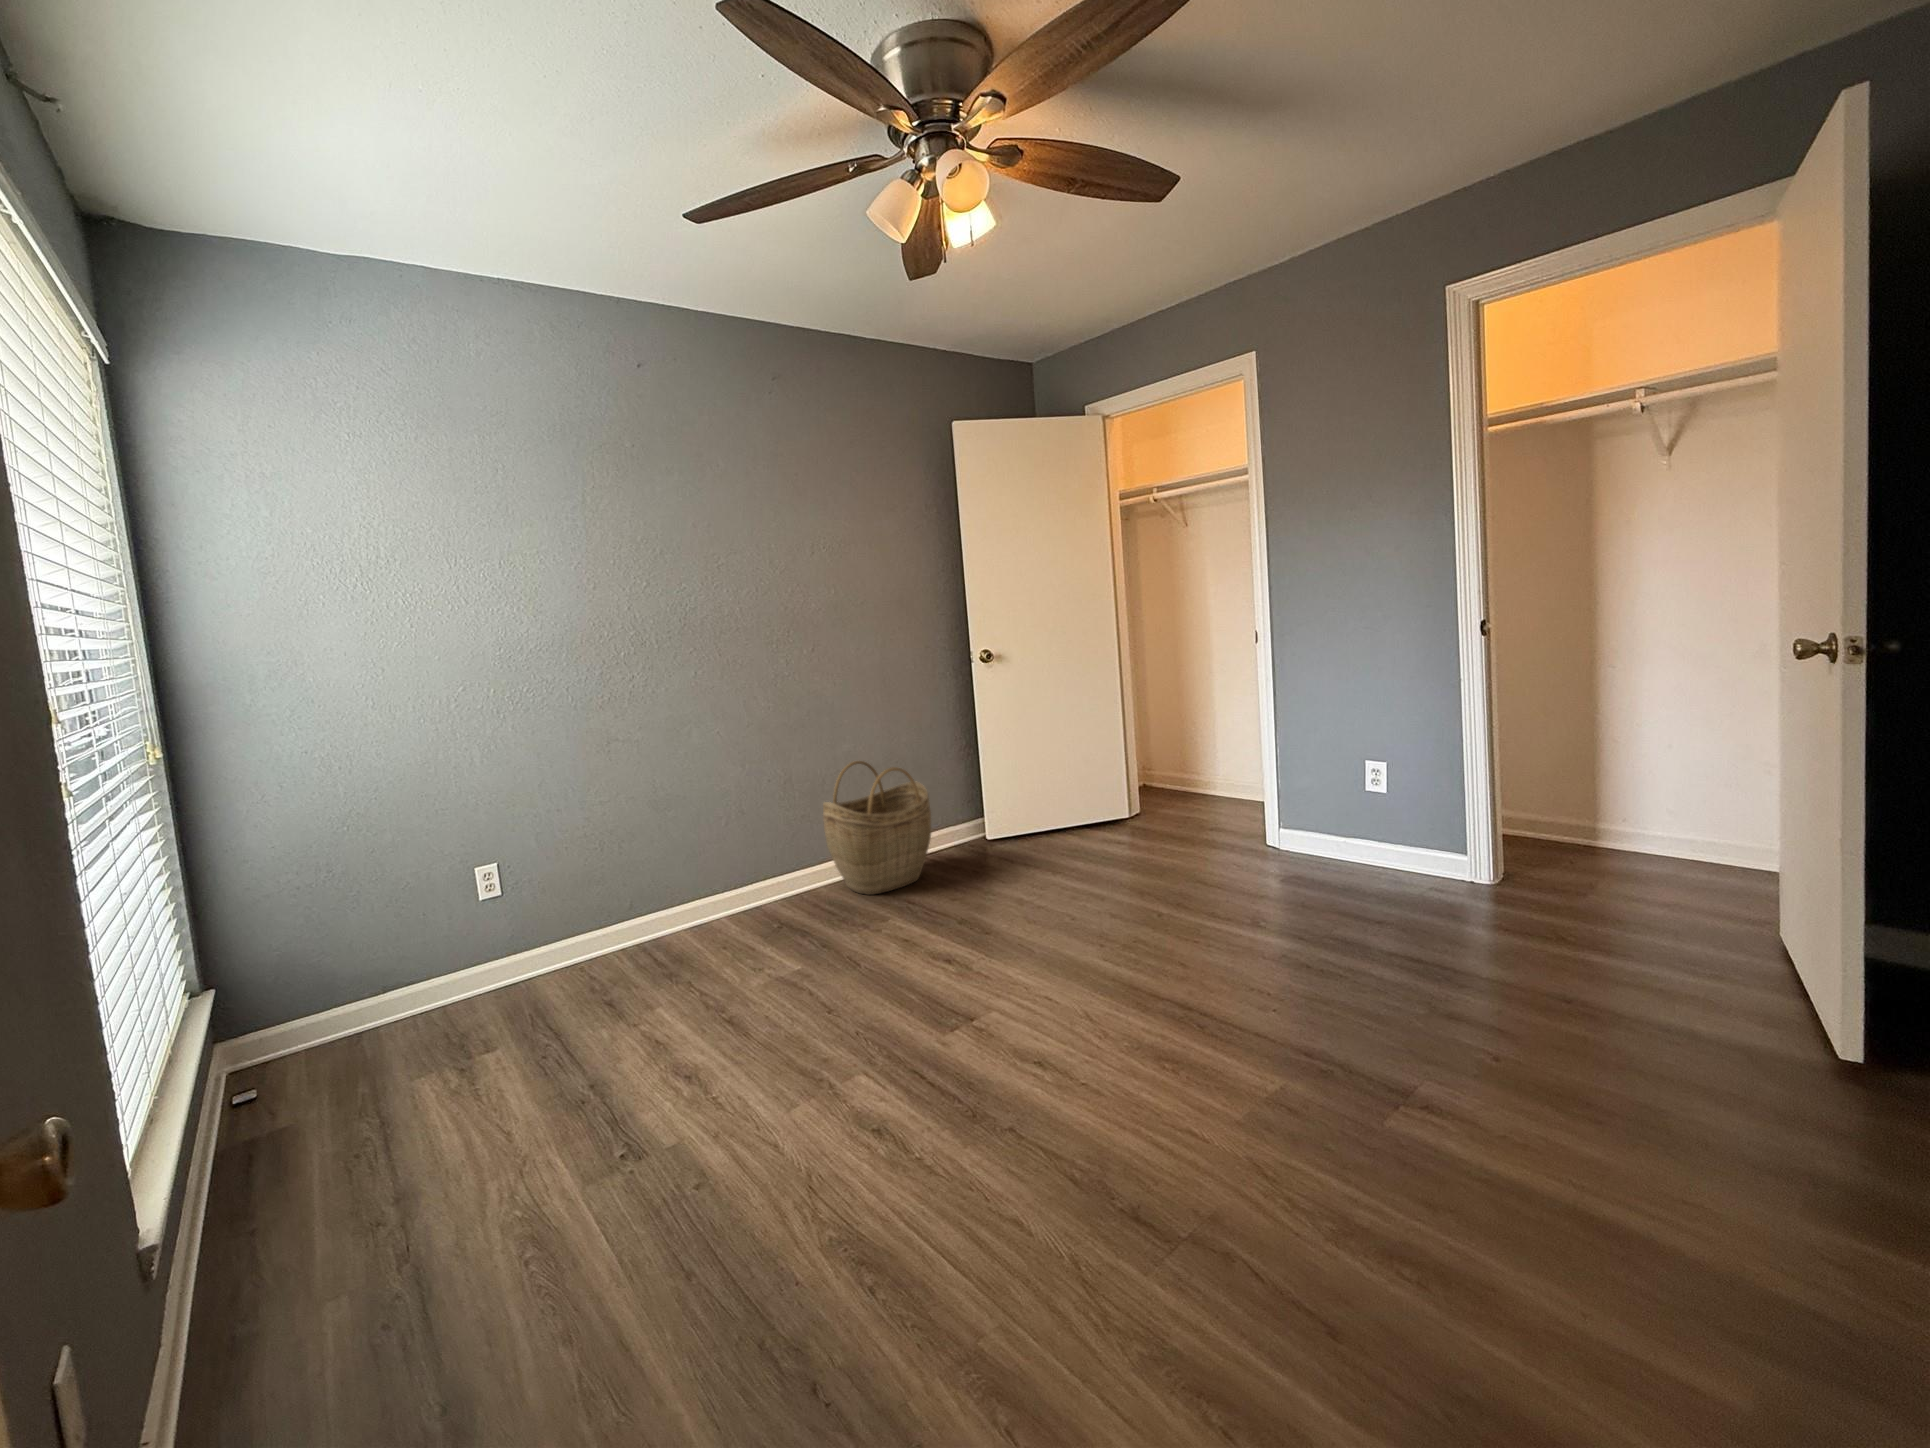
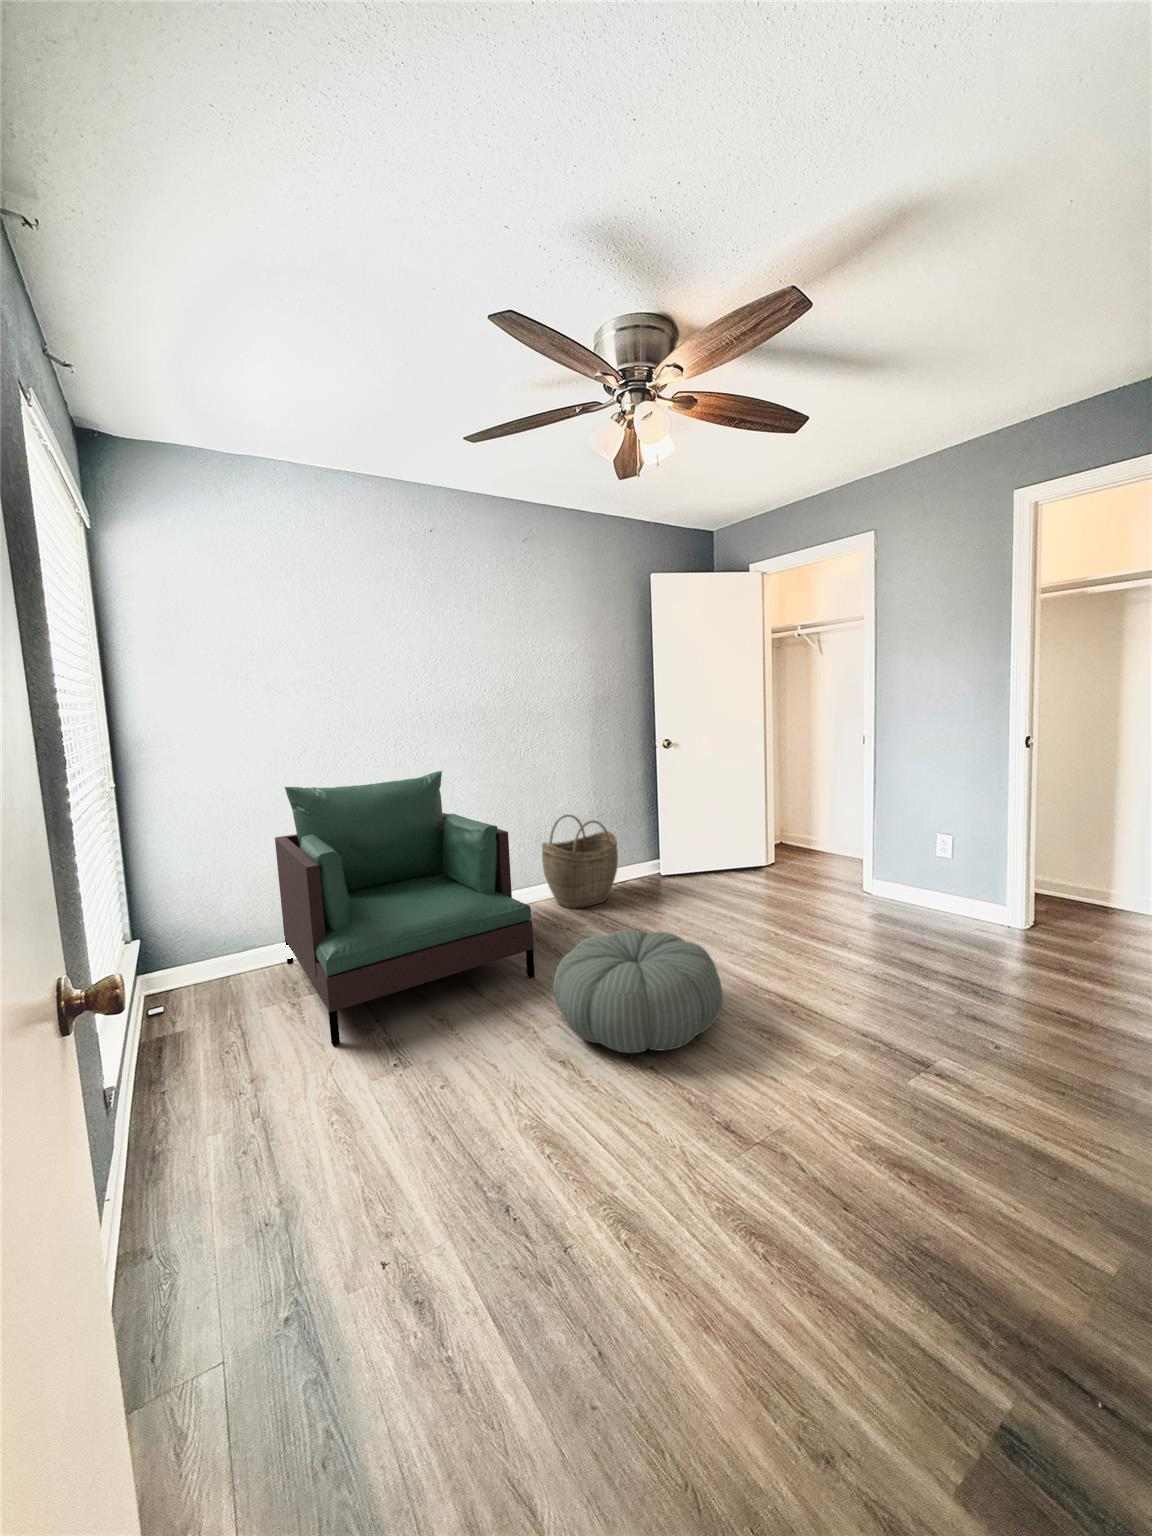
armchair: none [423,707,824,1134] -> present [275,771,535,1046]
pouf: none [855,923,1105,1111] -> present [553,930,723,1053]

